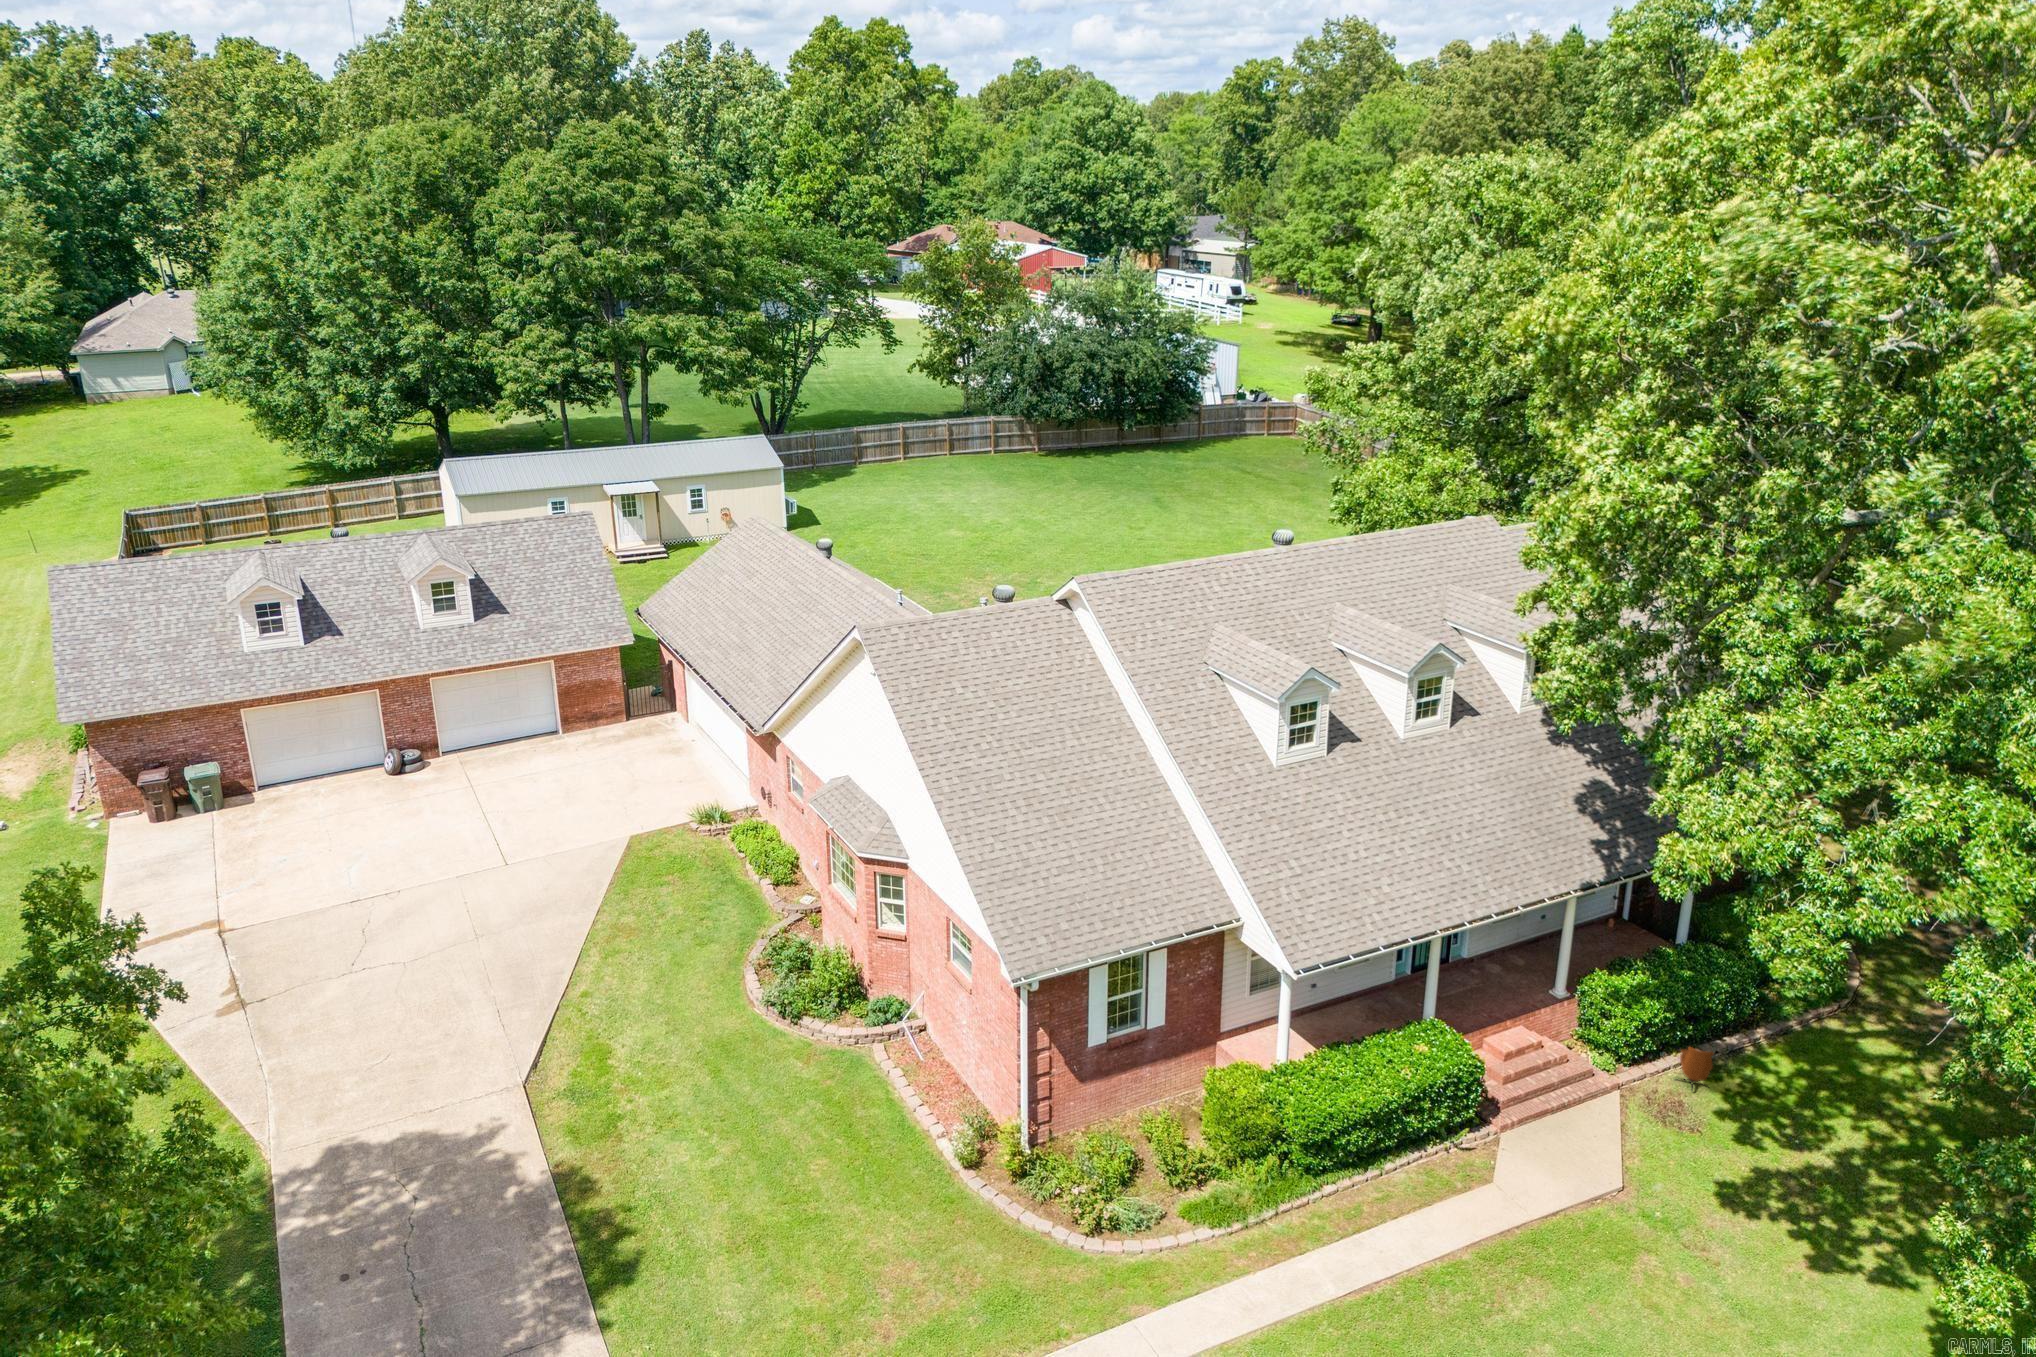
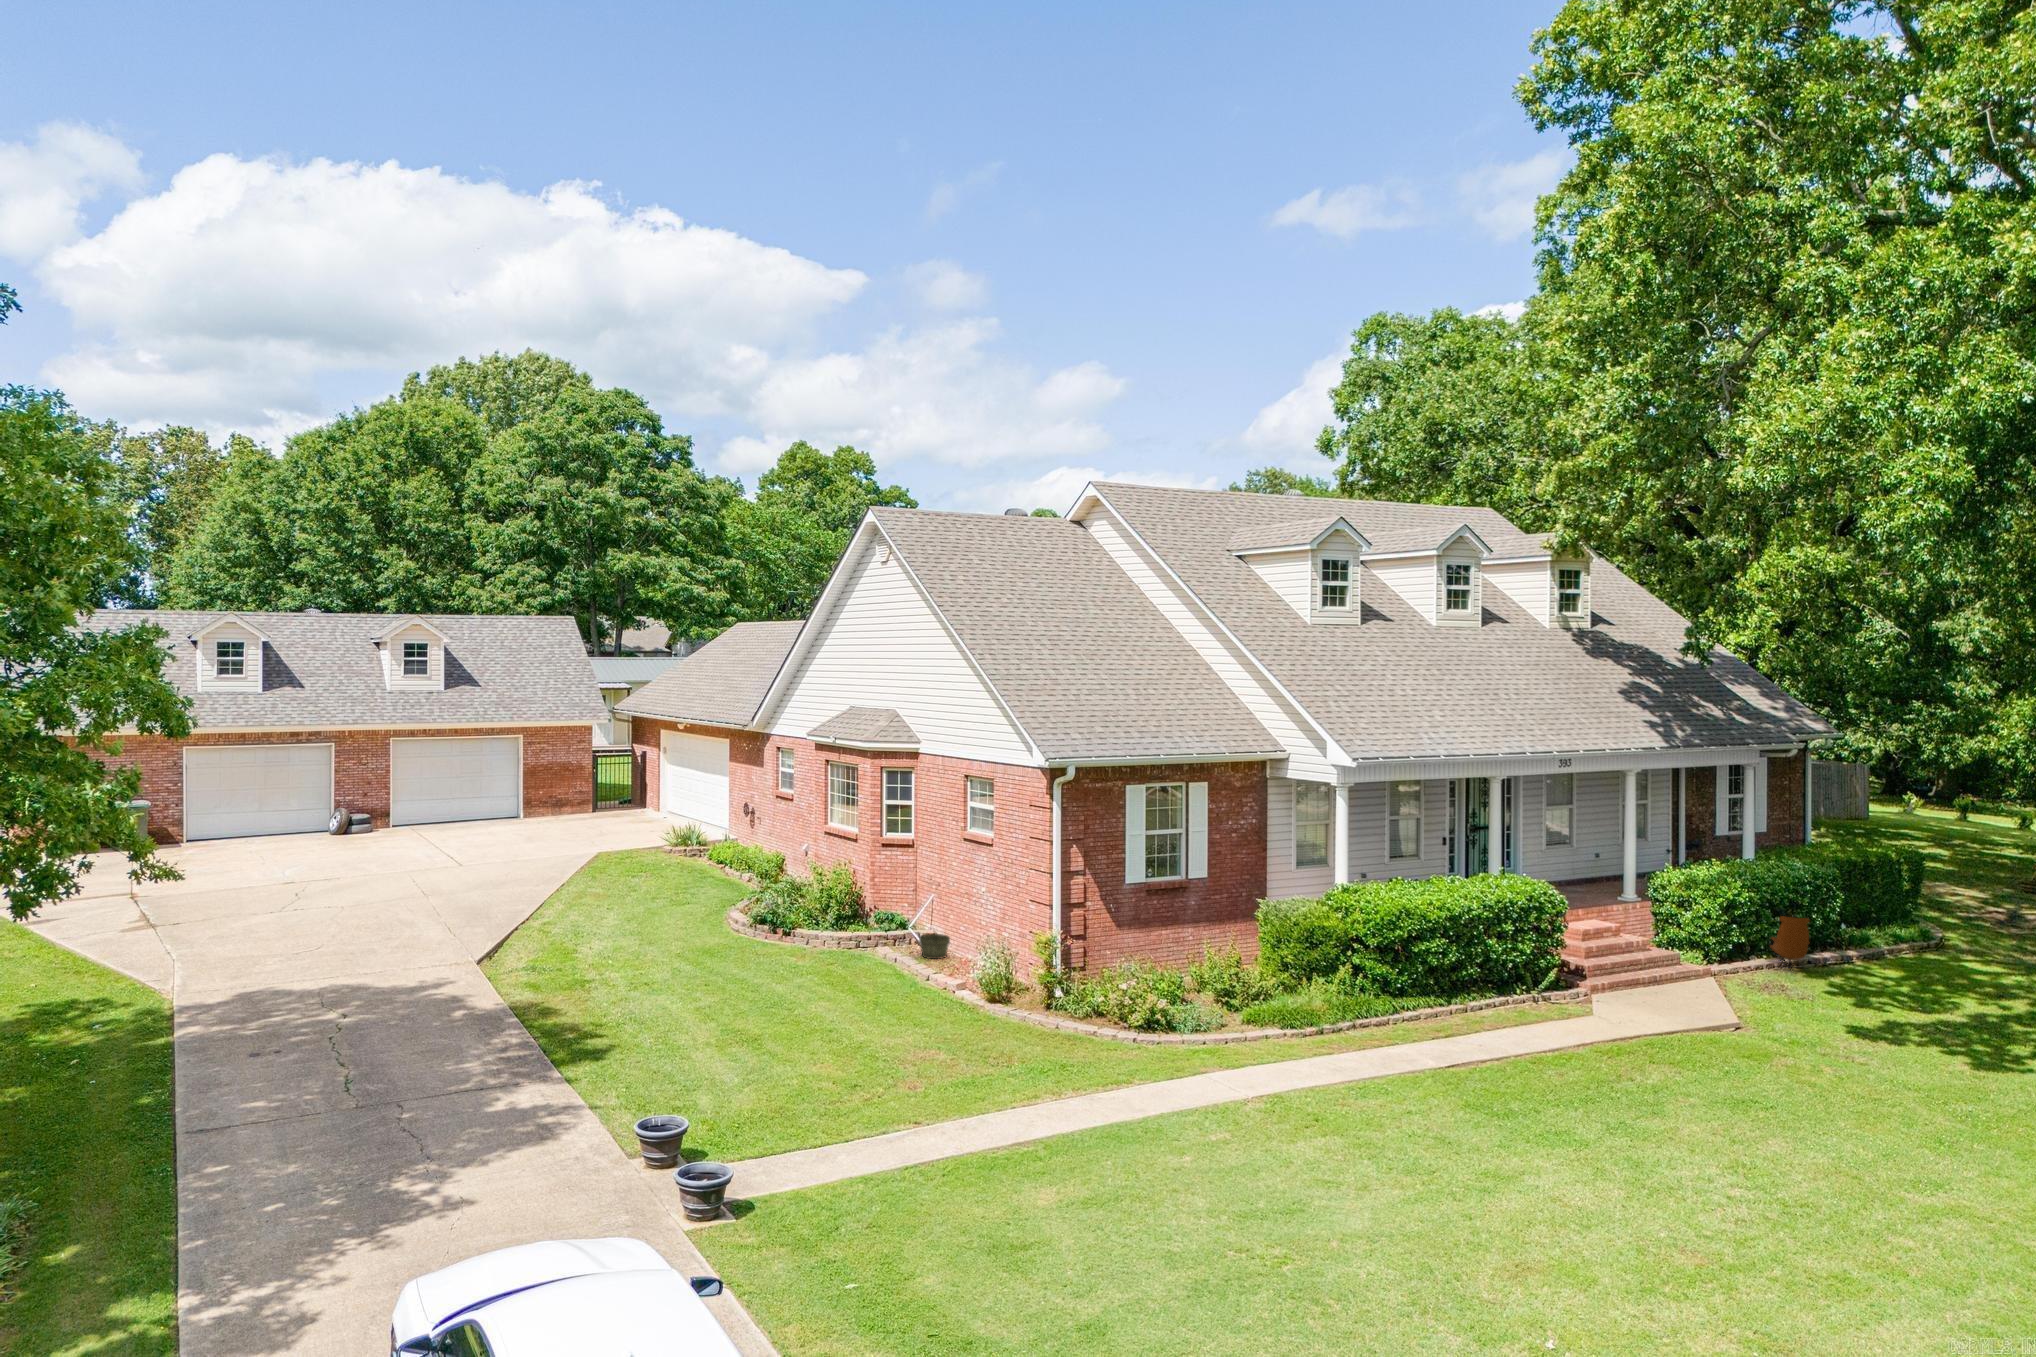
wooden bucket: none [911,1032,939,1061] -> present [919,934,950,959]

